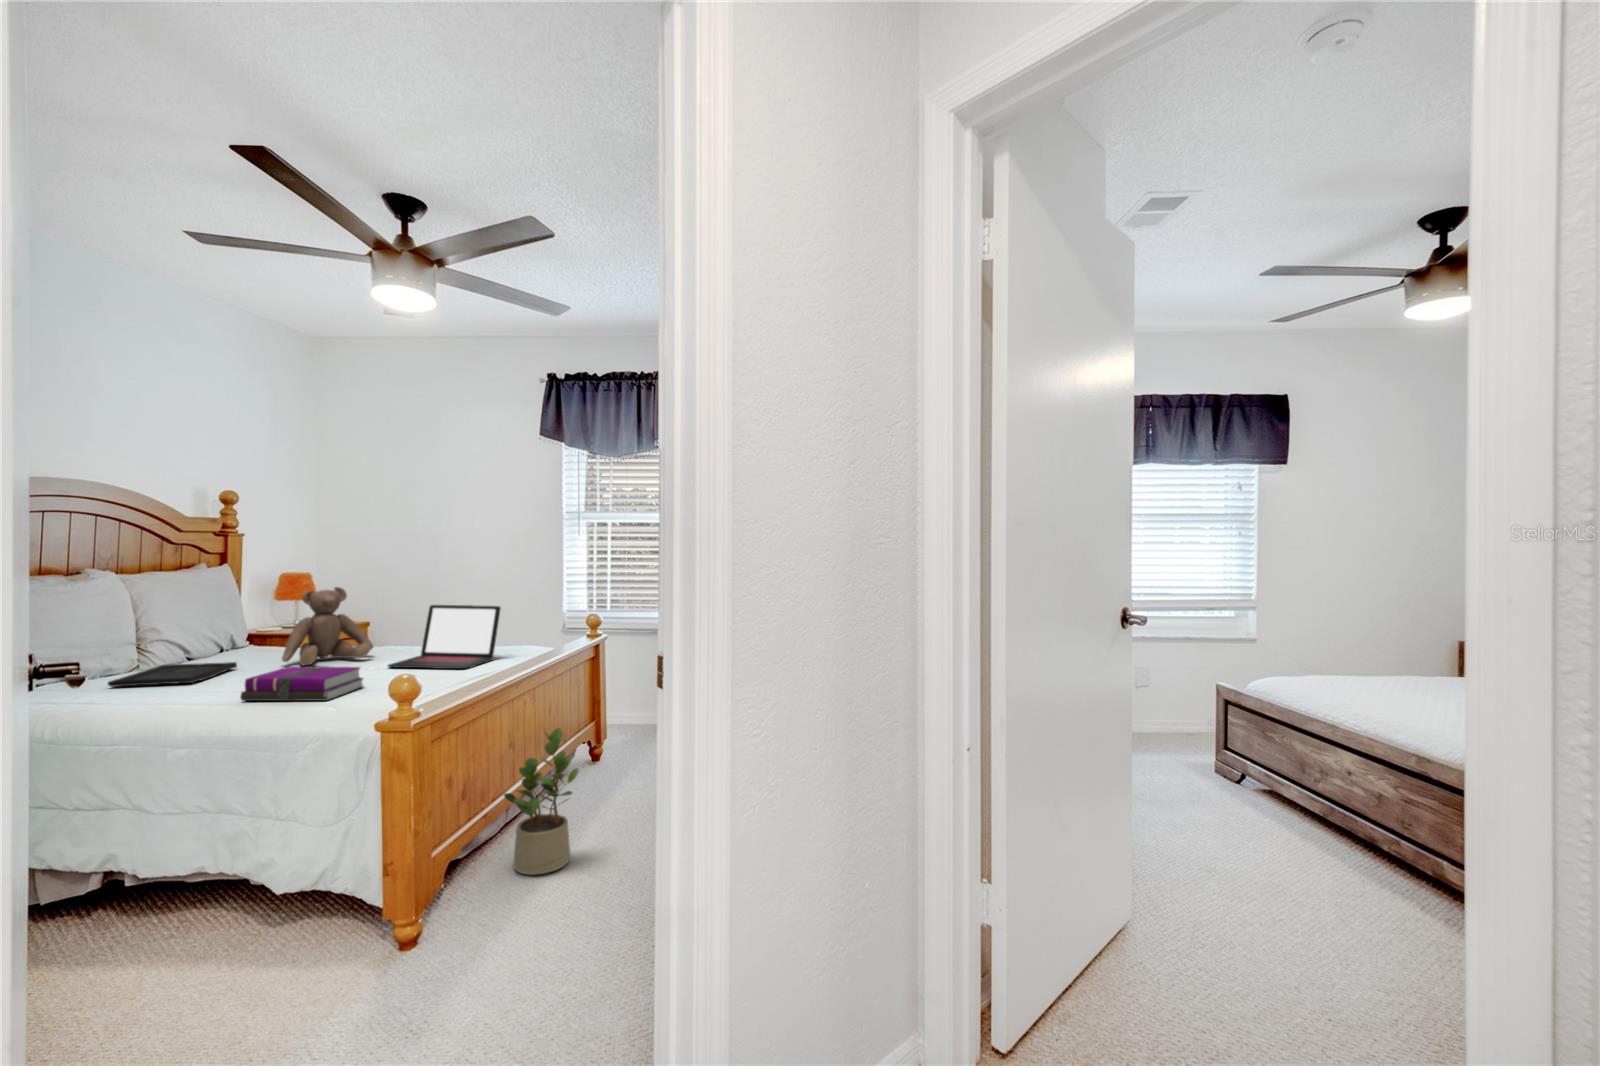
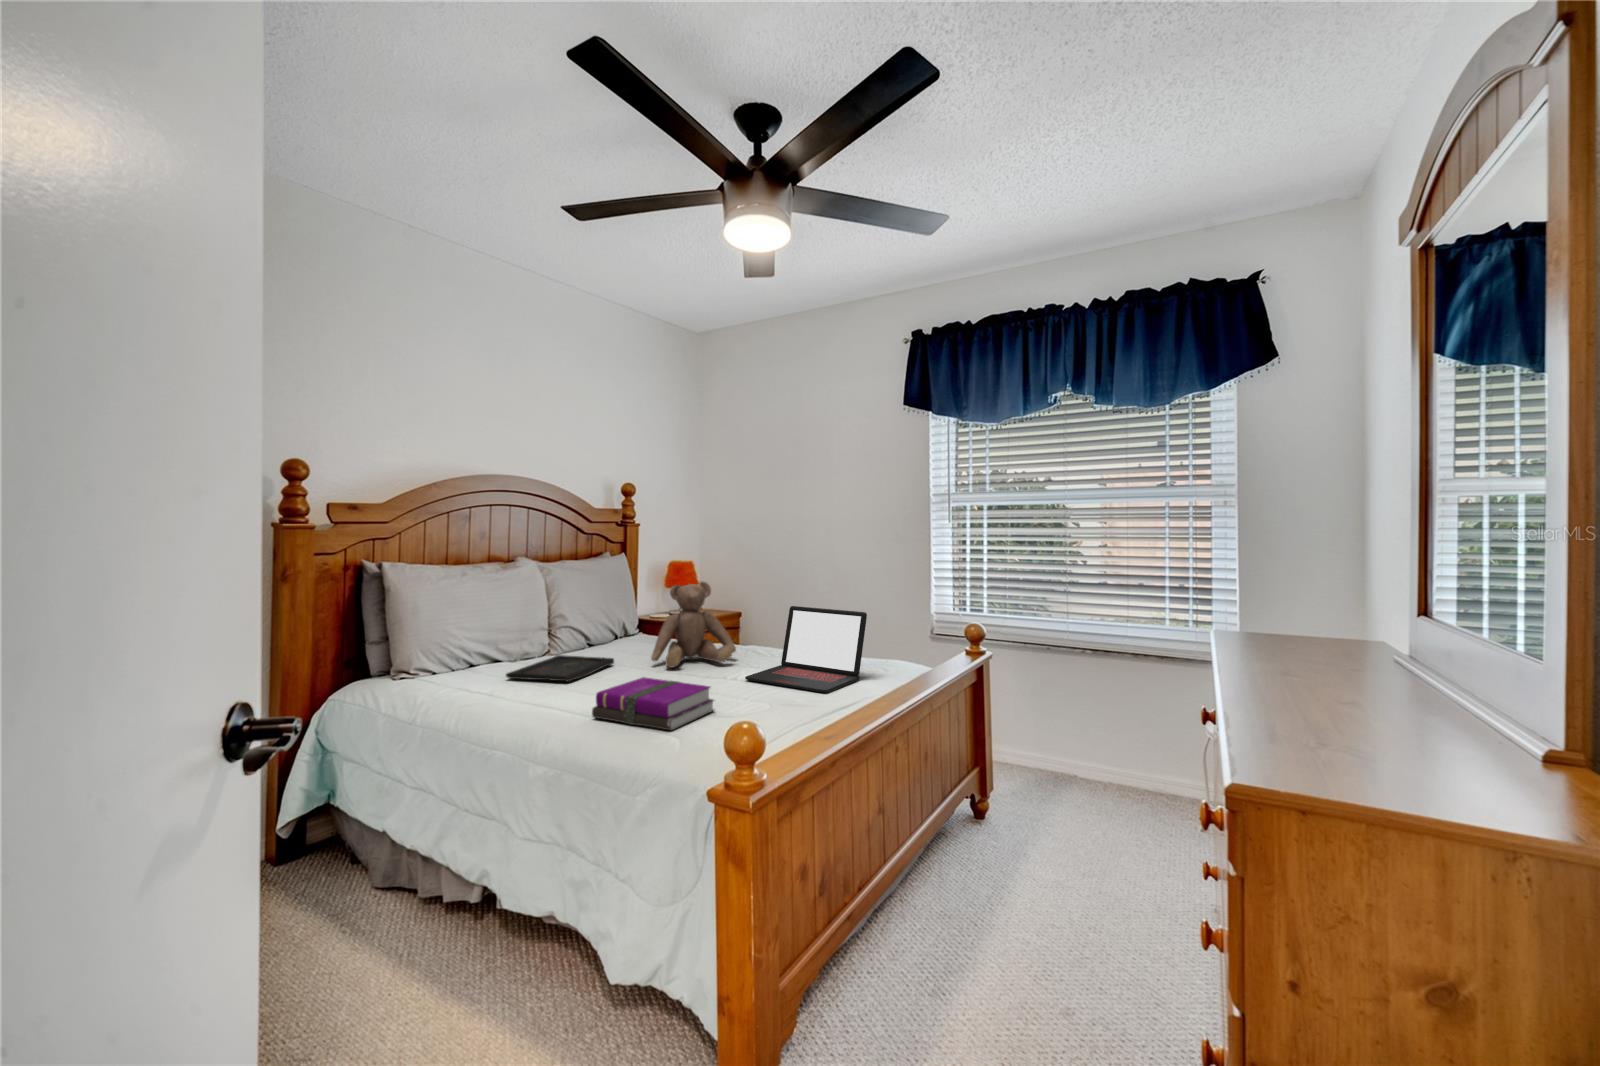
potted plant: present [504,728,579,875] -> none [874,804,976,1022]

